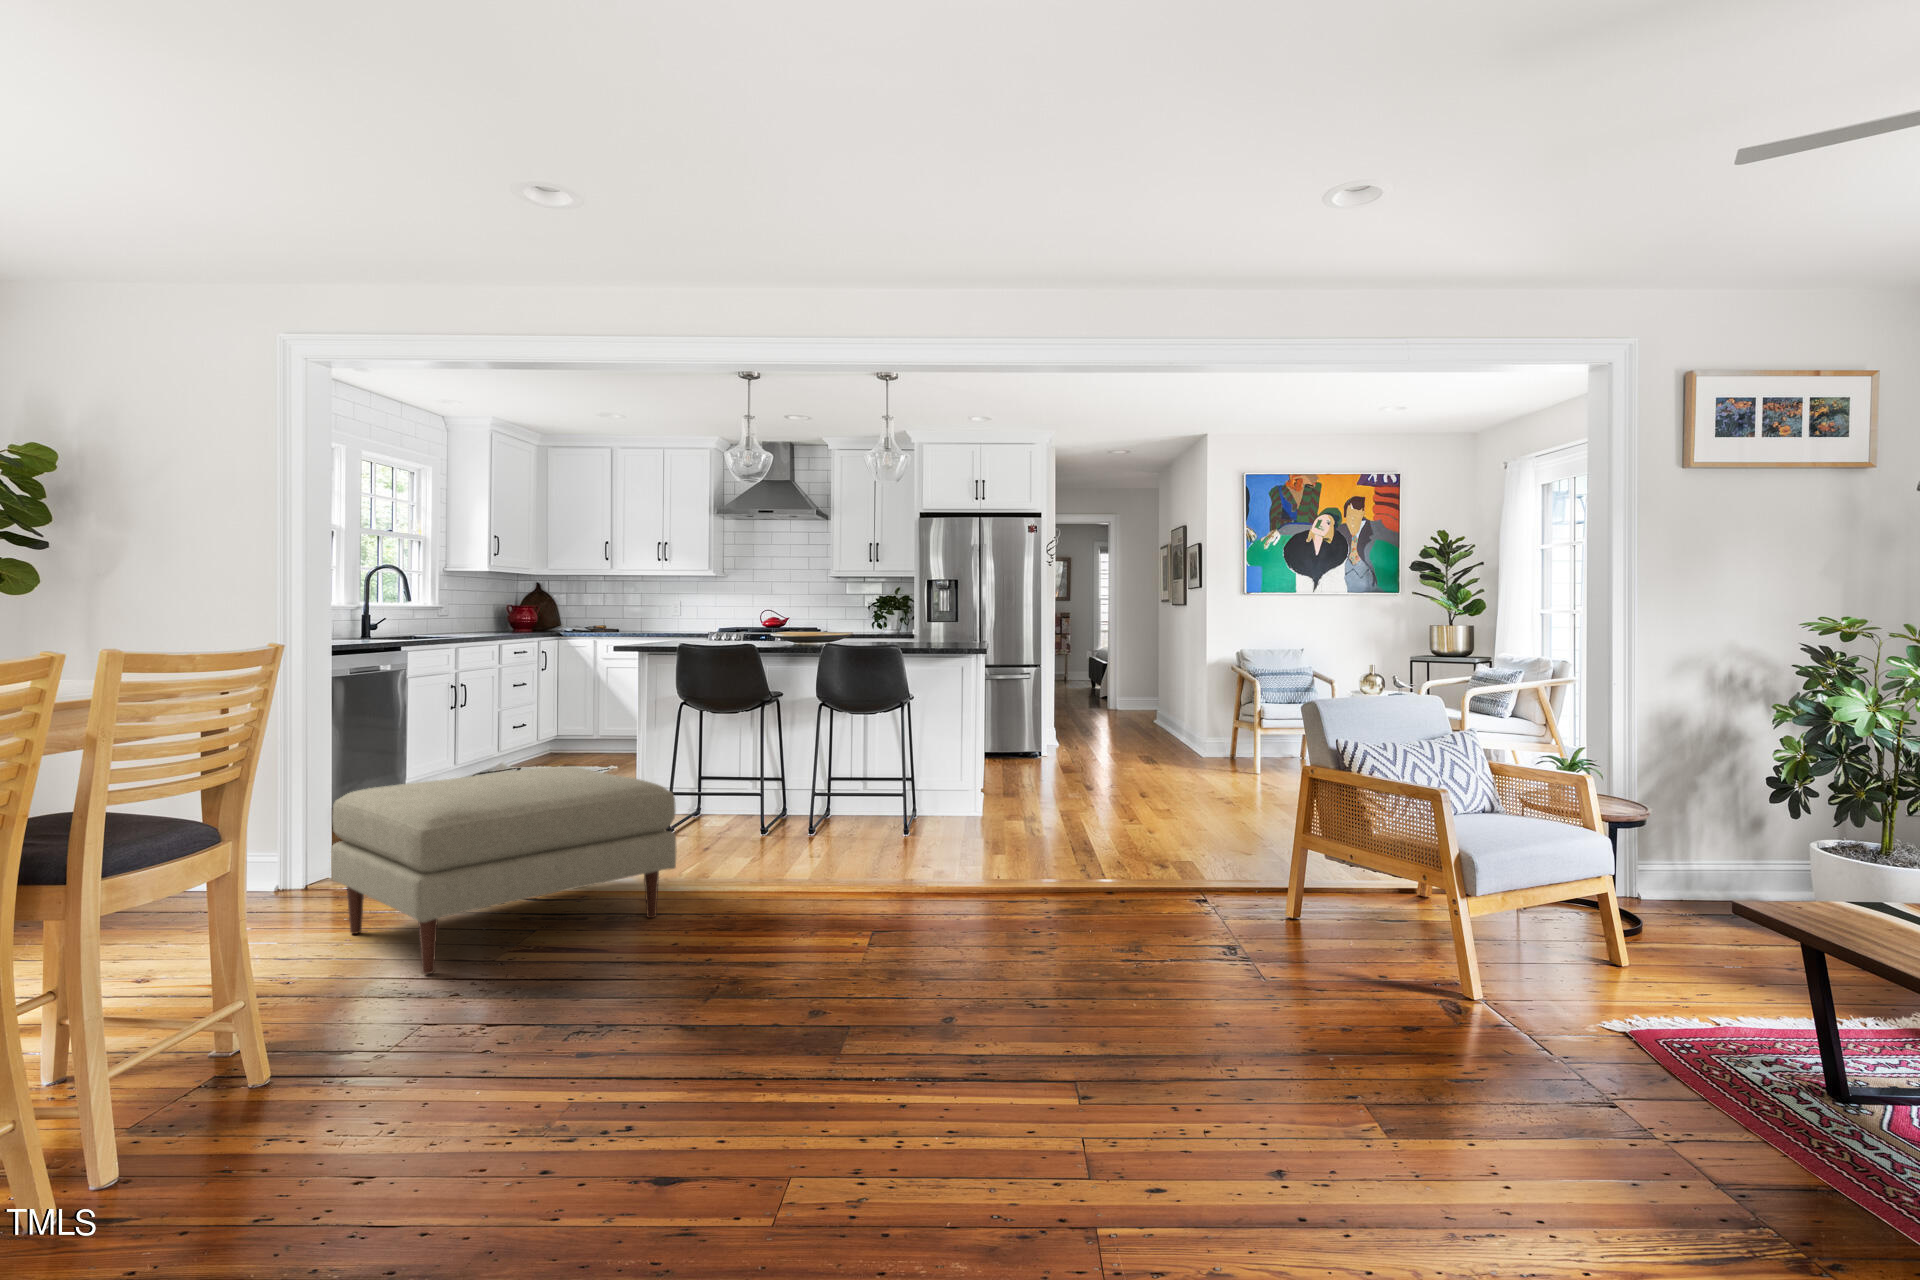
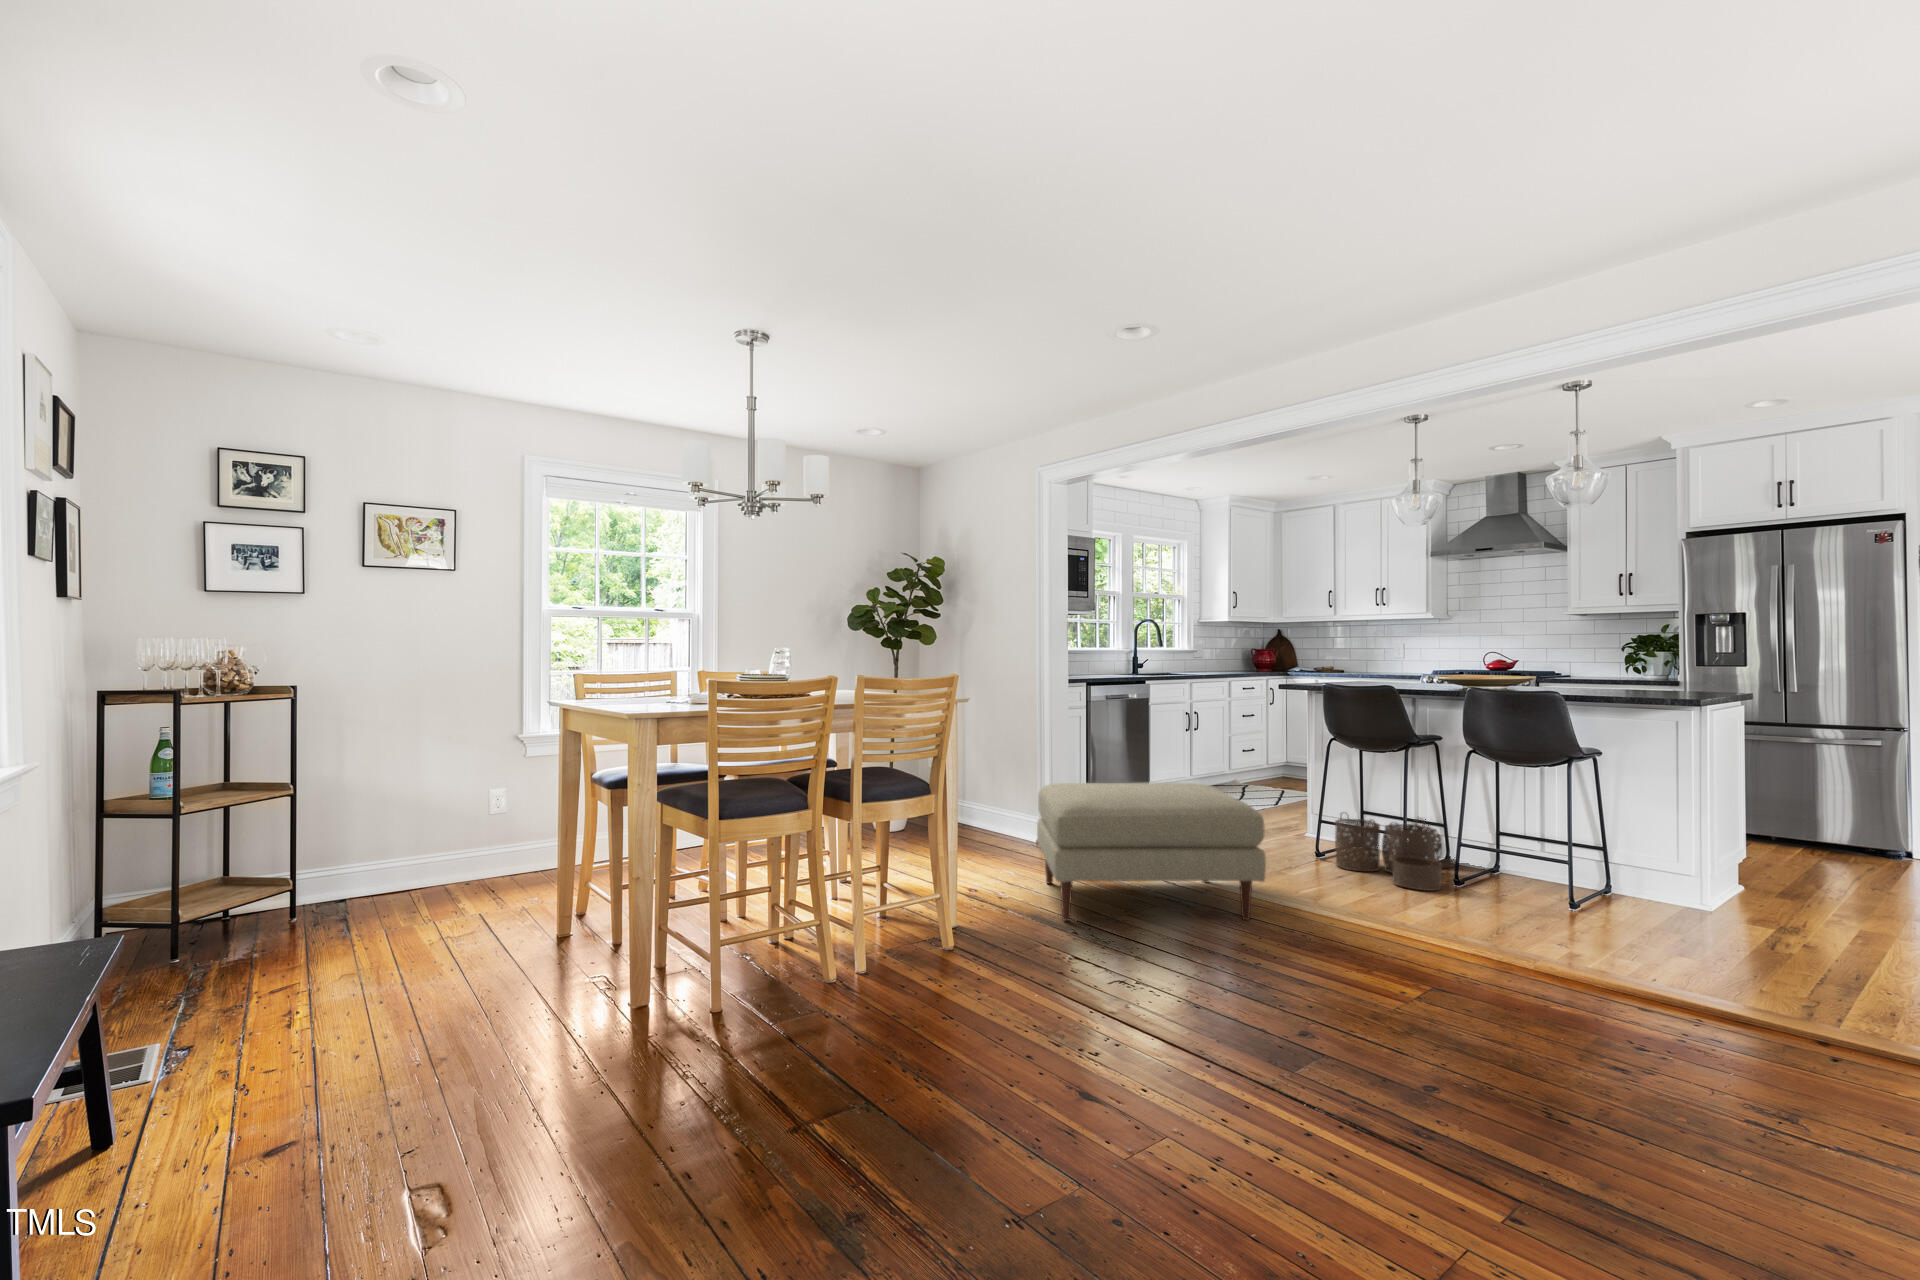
woven basket: none [691,773,806,851] -> present [1335,818,1454,890]

